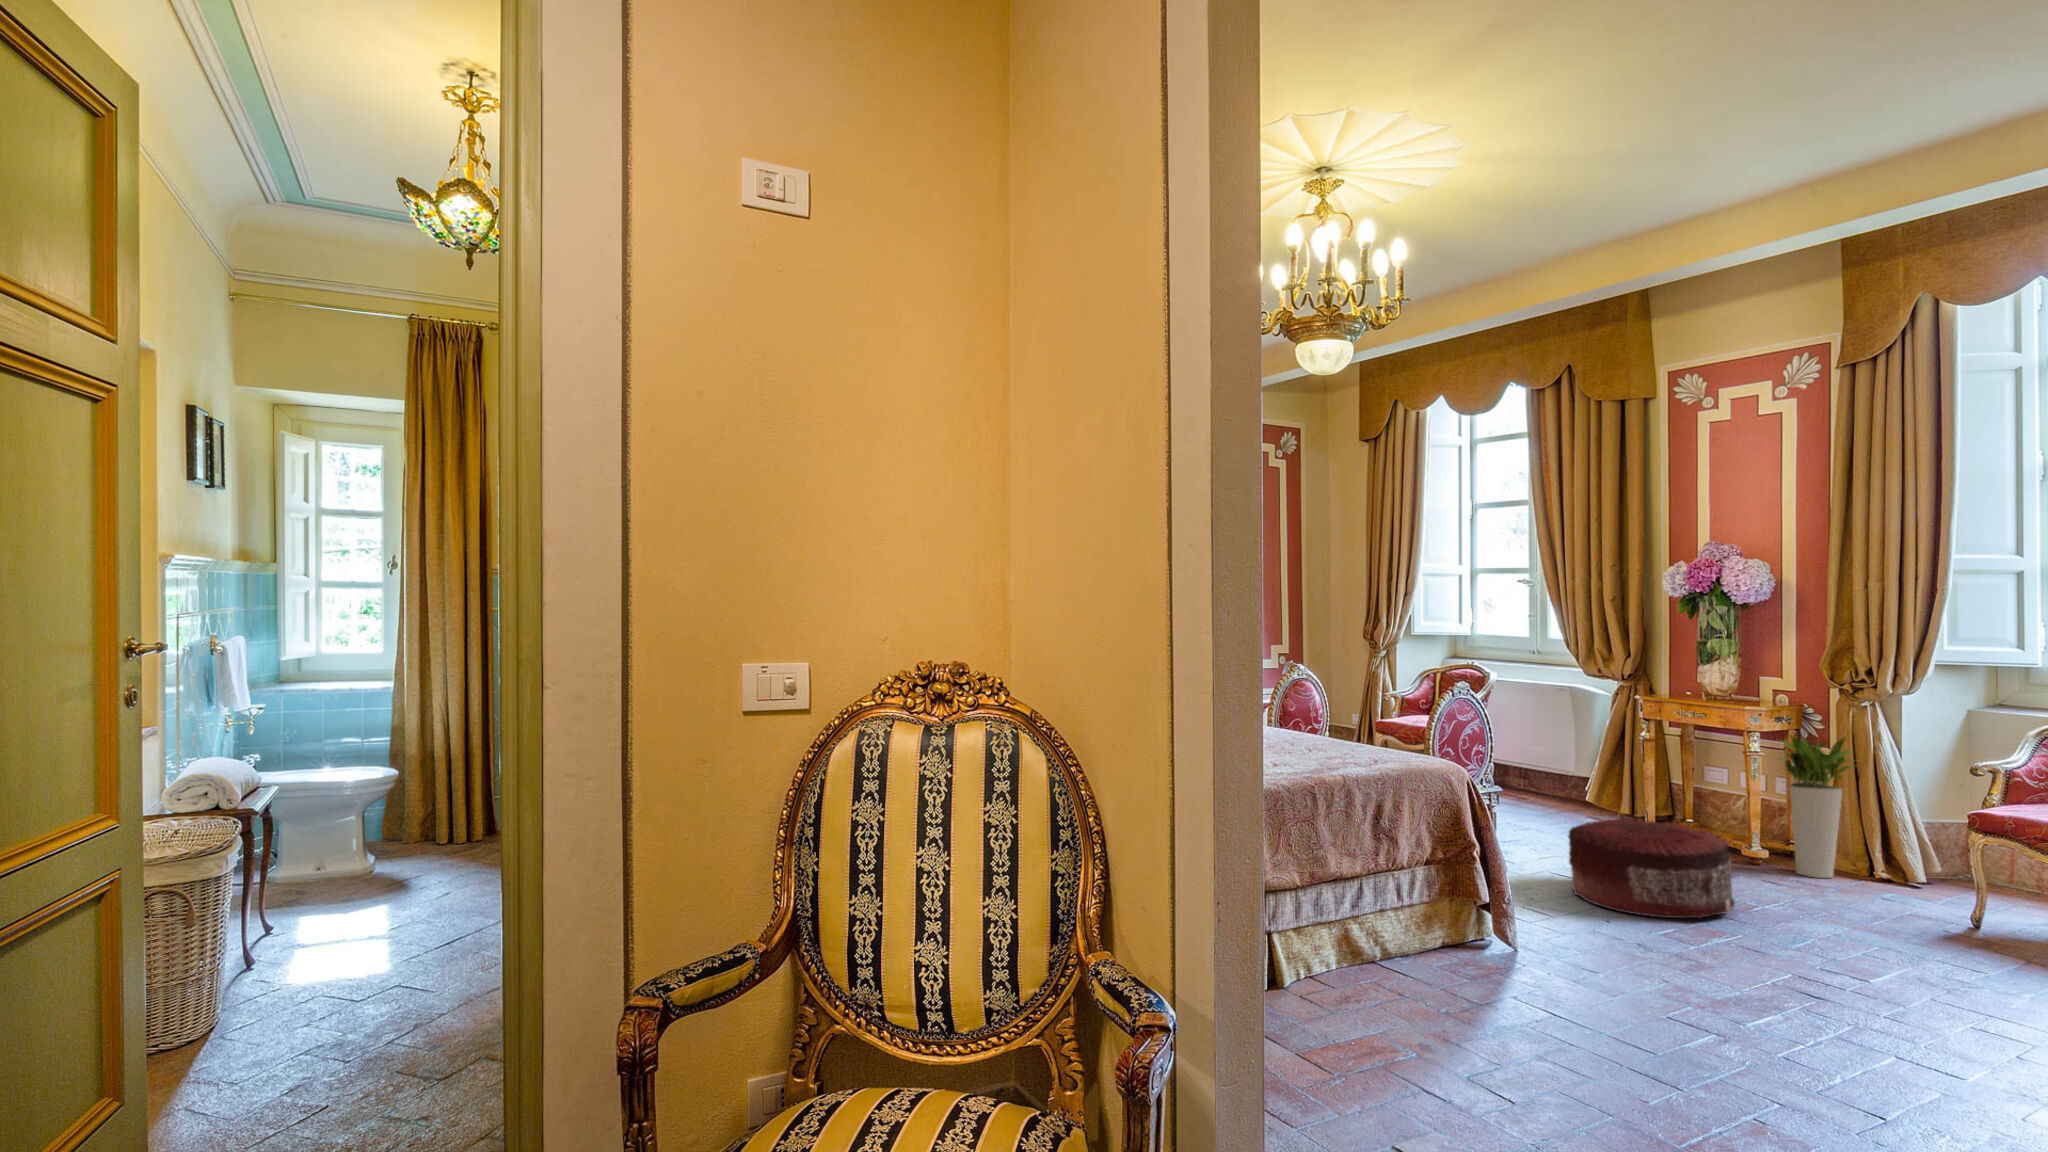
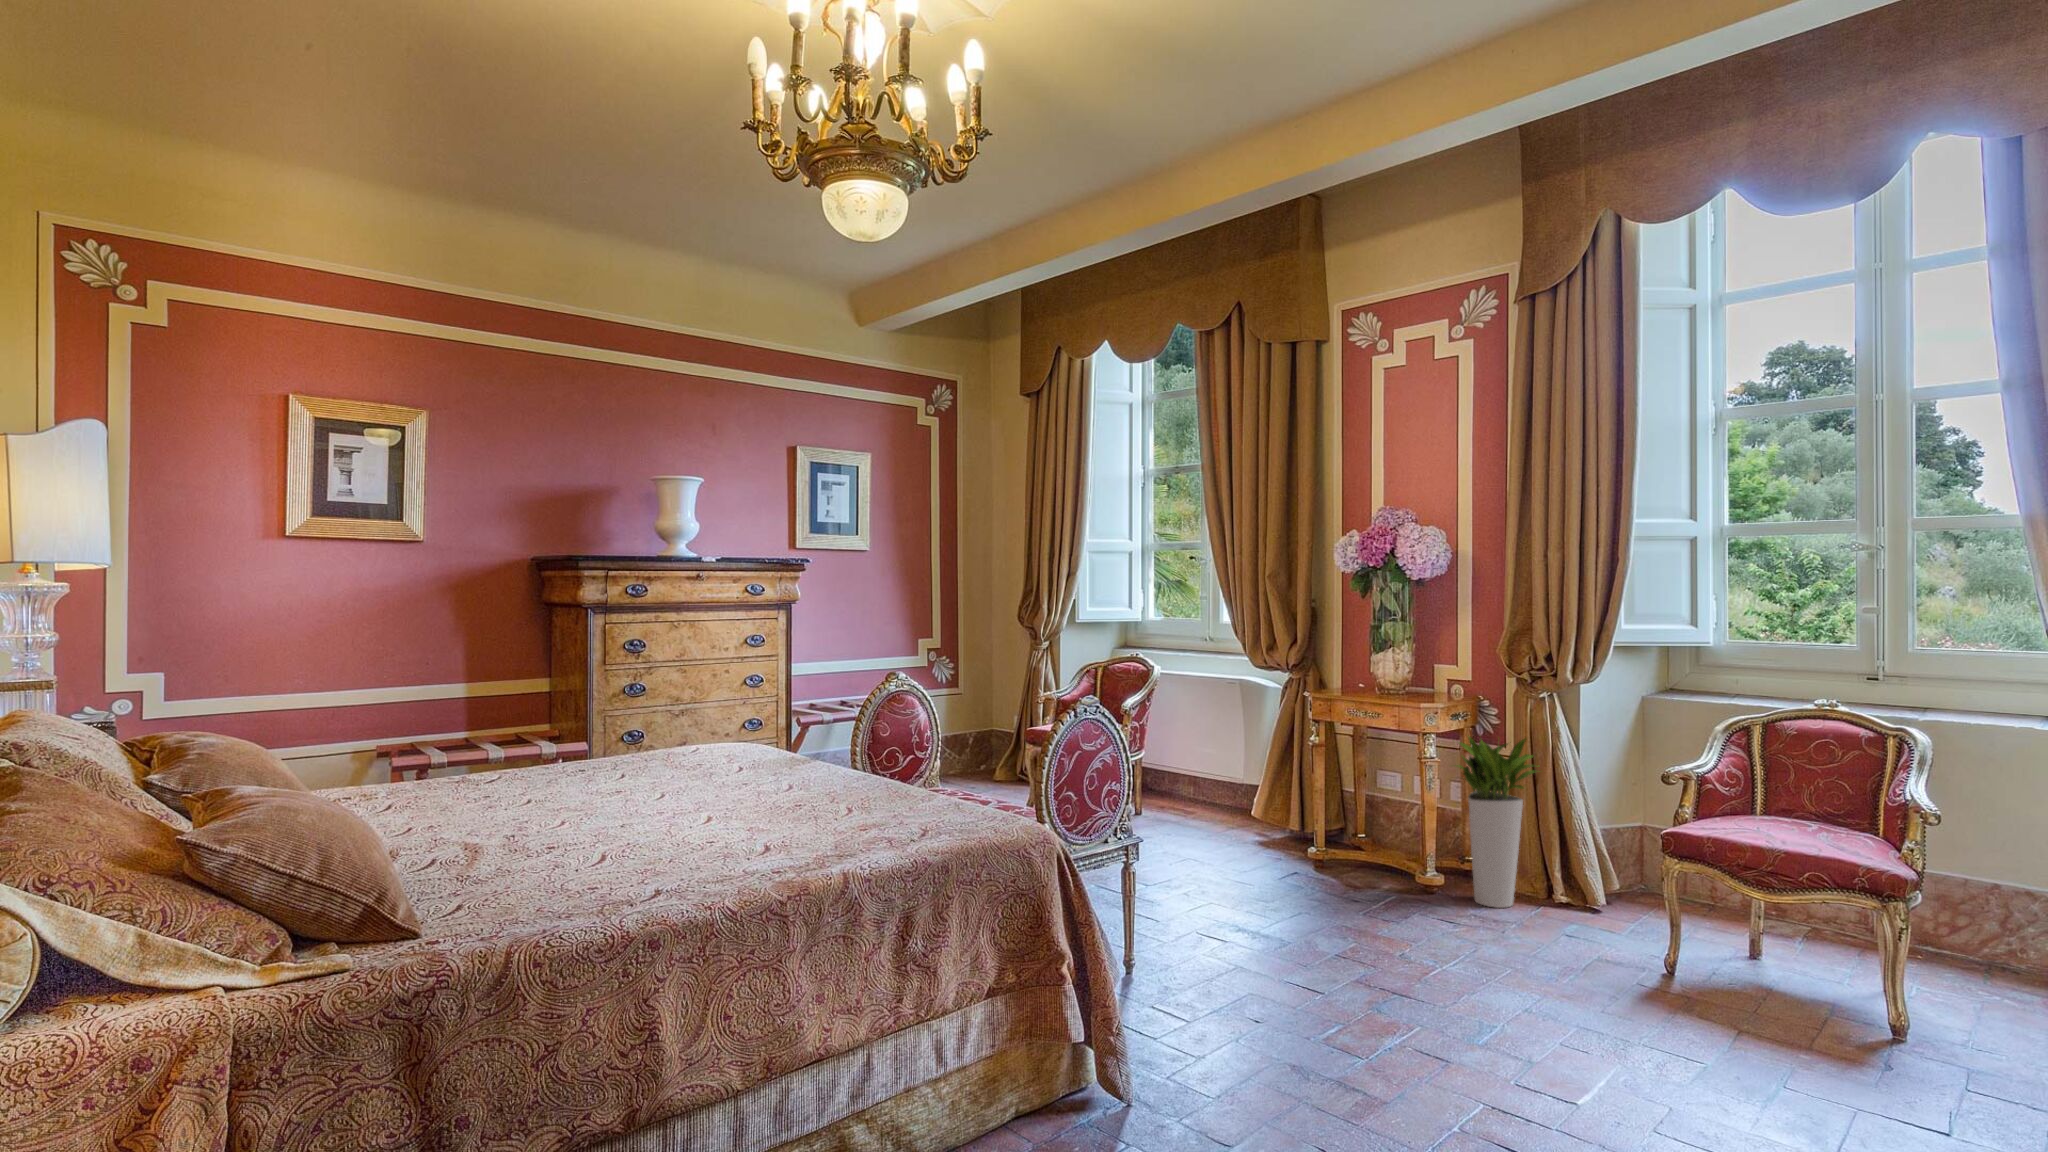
pouf: present [1568,819,1734,918] -> none [1217,858,1414,1004]

